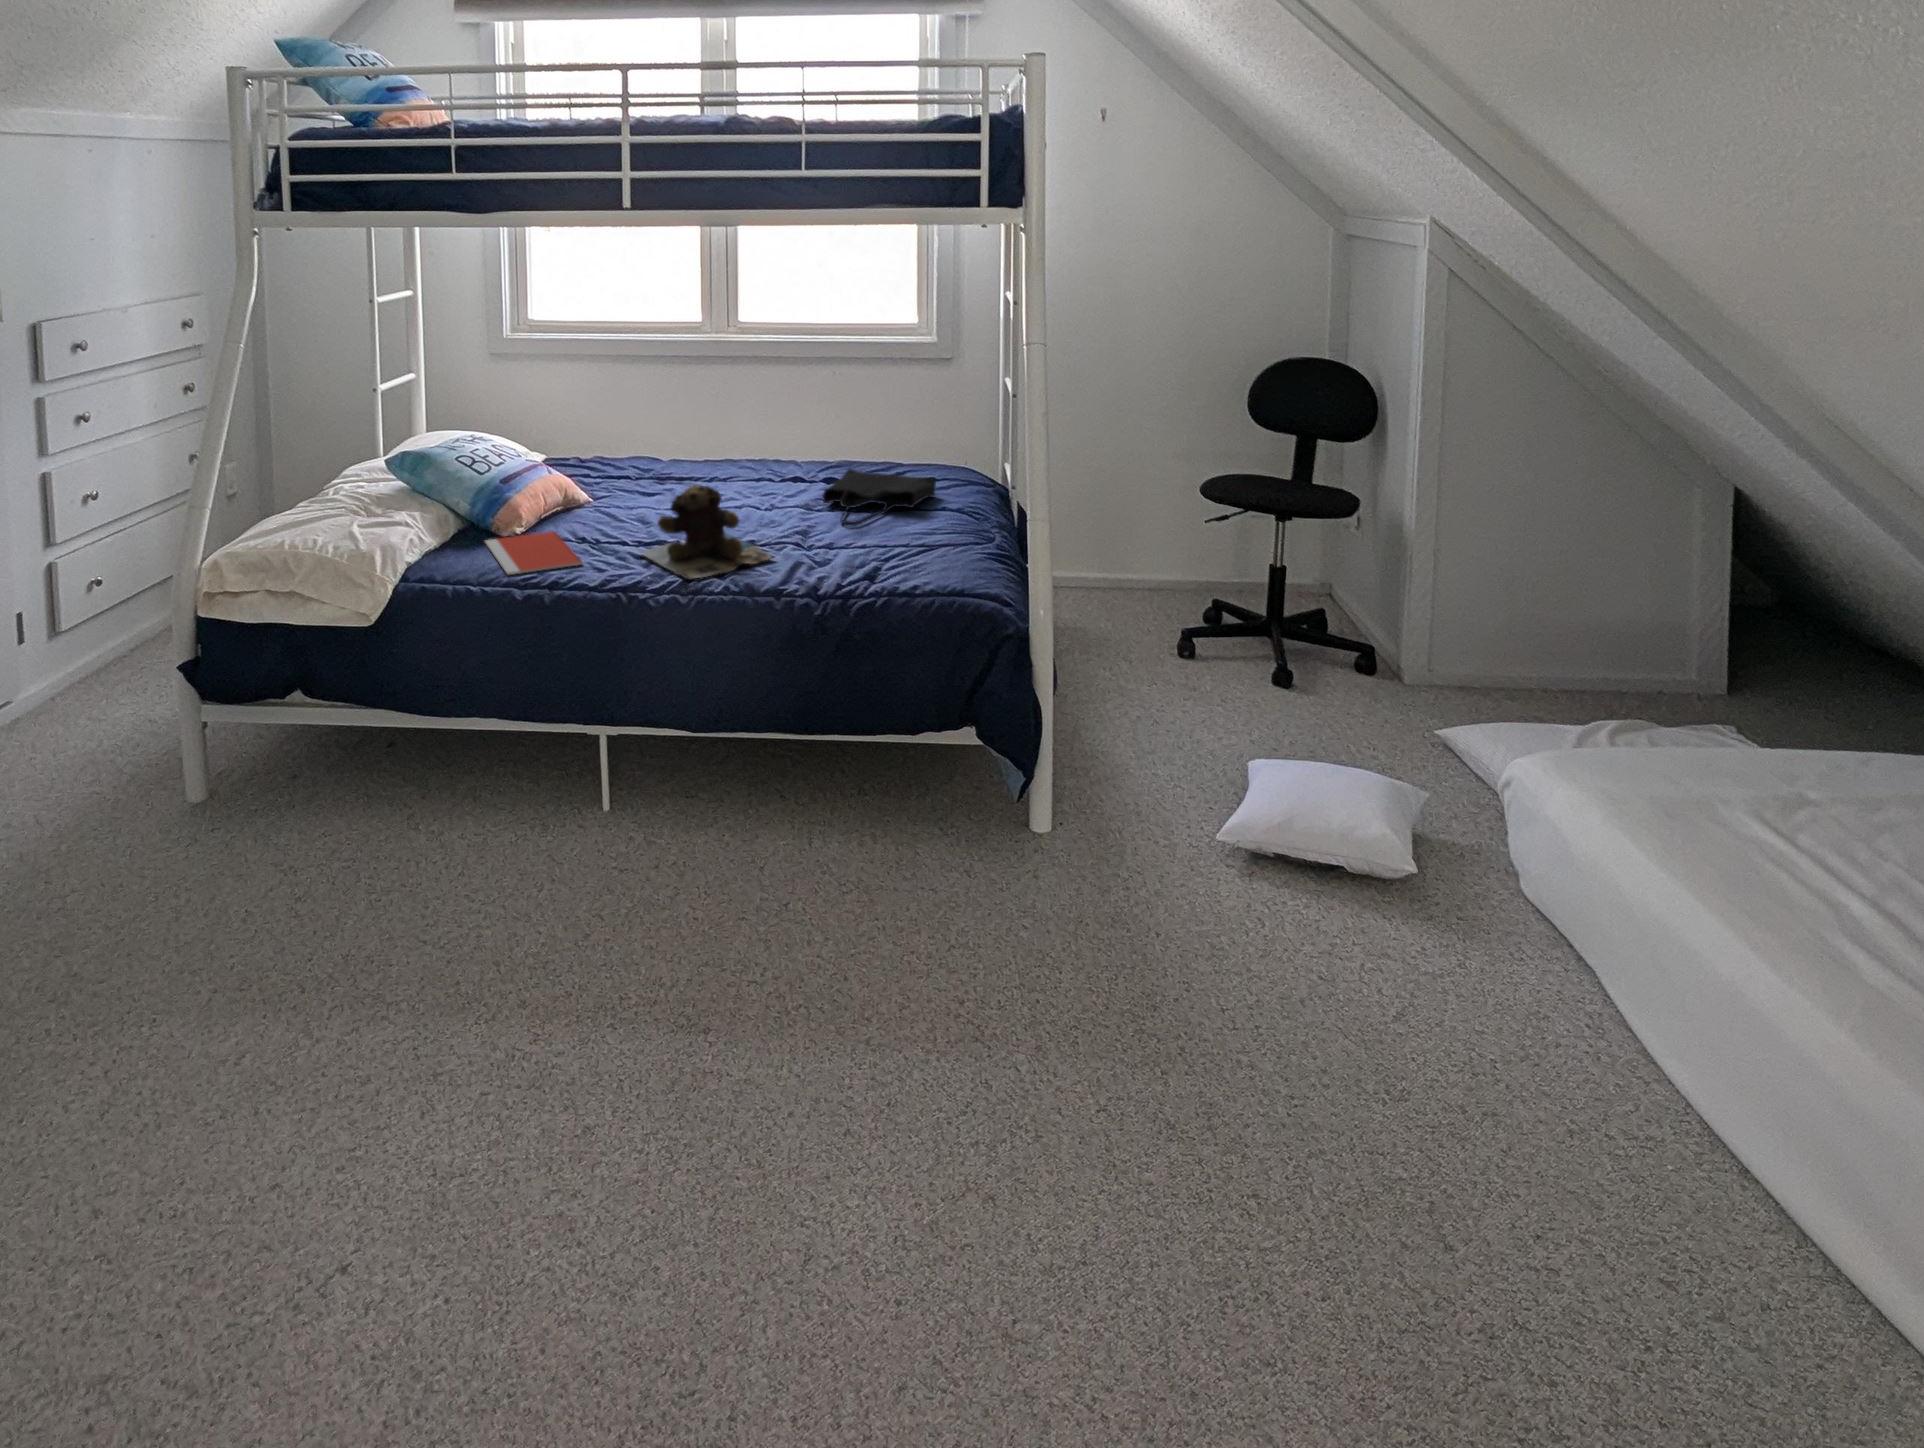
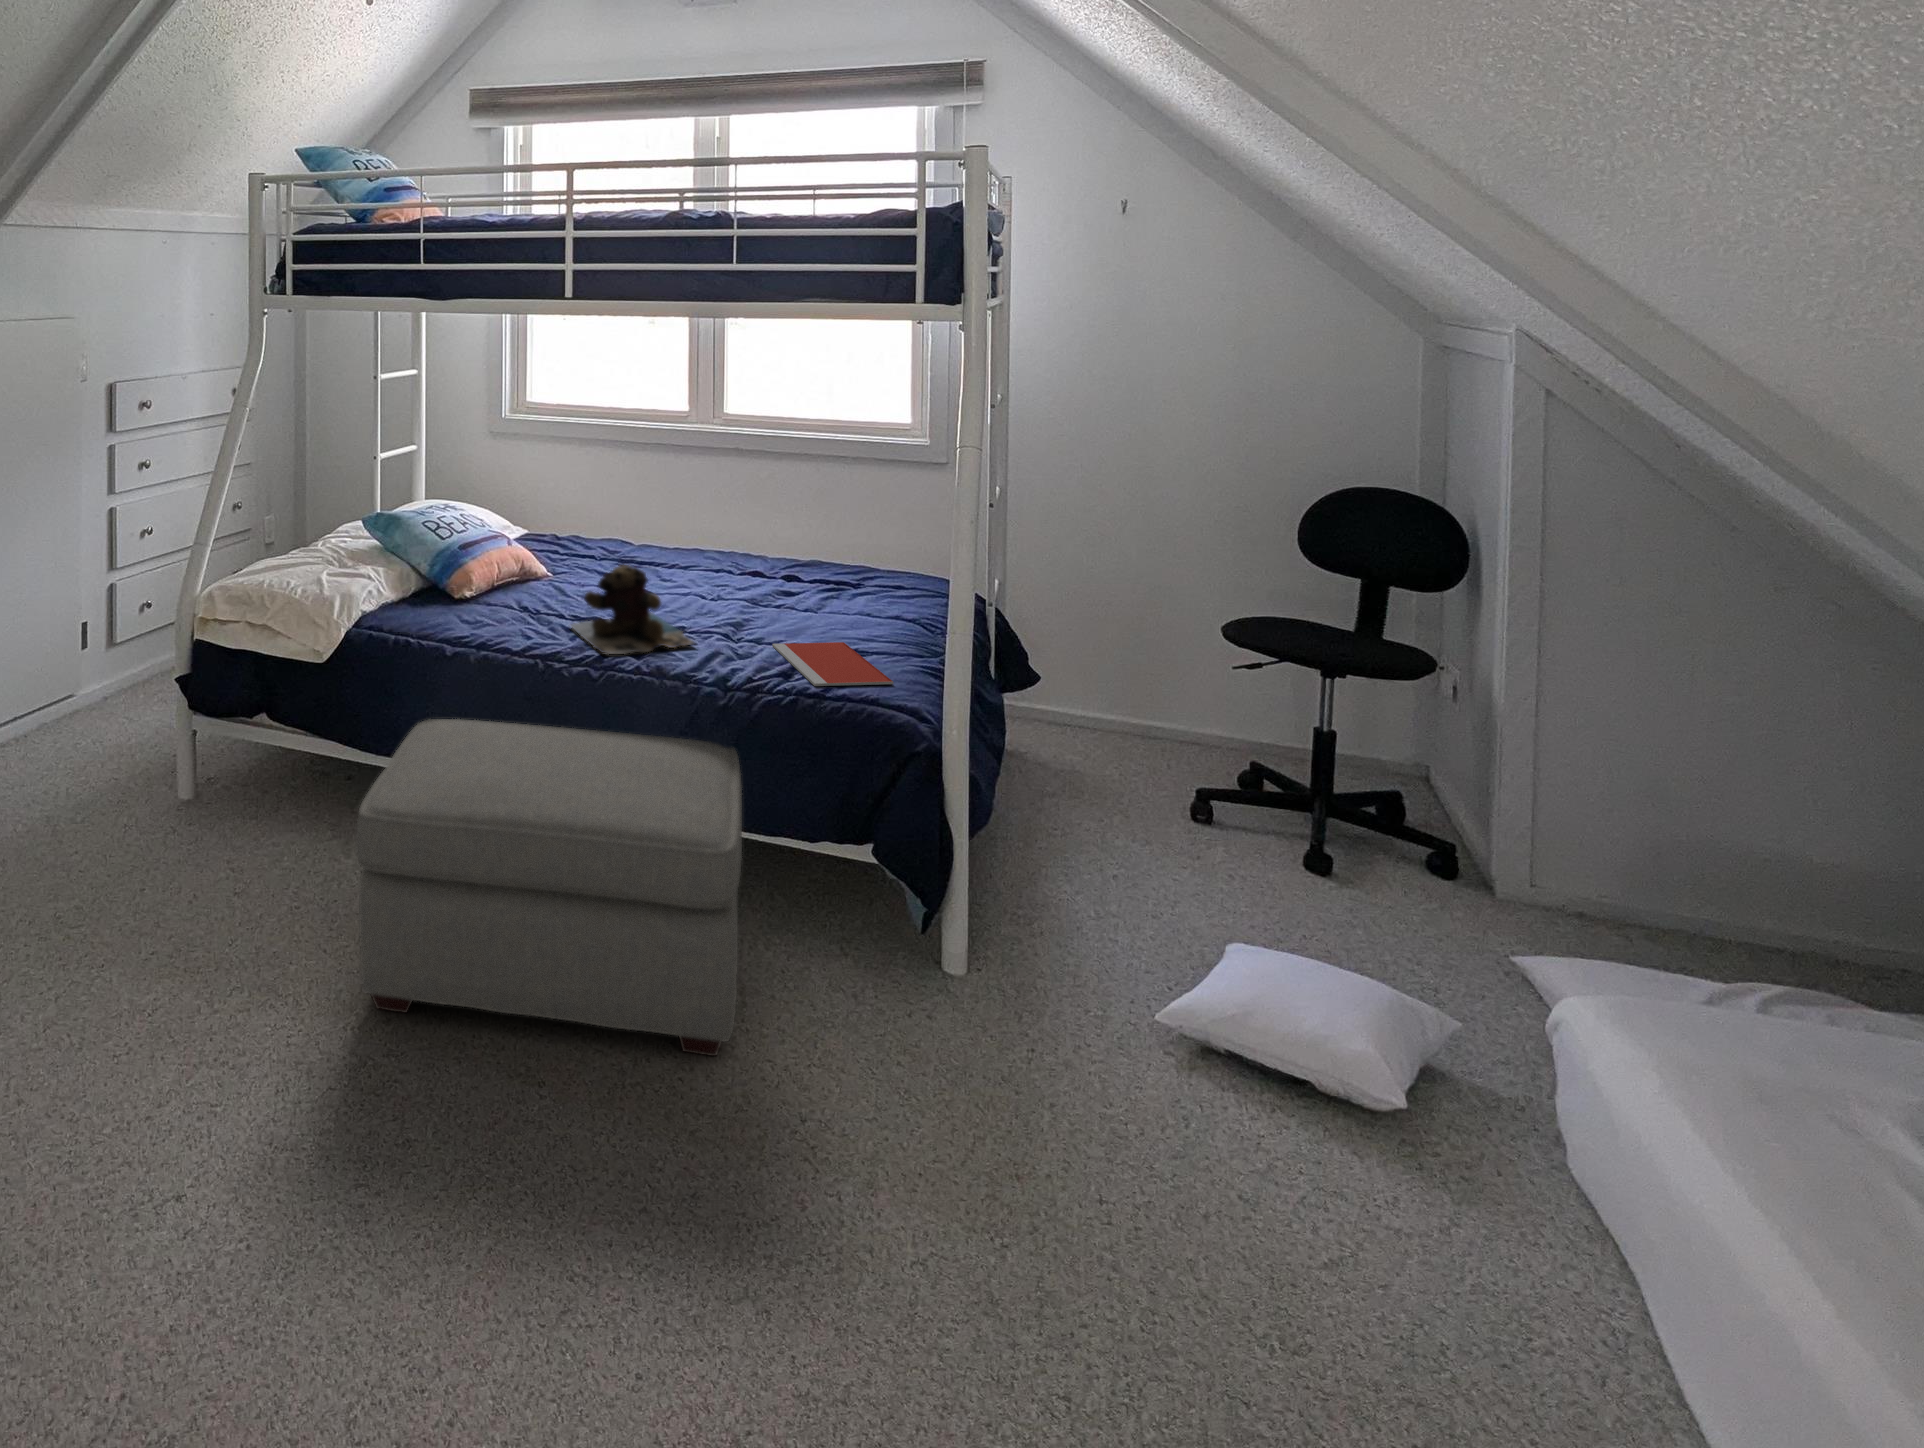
tote bag: present [823,469,936,526] -> none [769,567,894,624]
notebook: present [485,531,583,575] -> present [772,642,893,686]
ottoman: none [473,653,879,992] -> present [356,719,742,1056]

